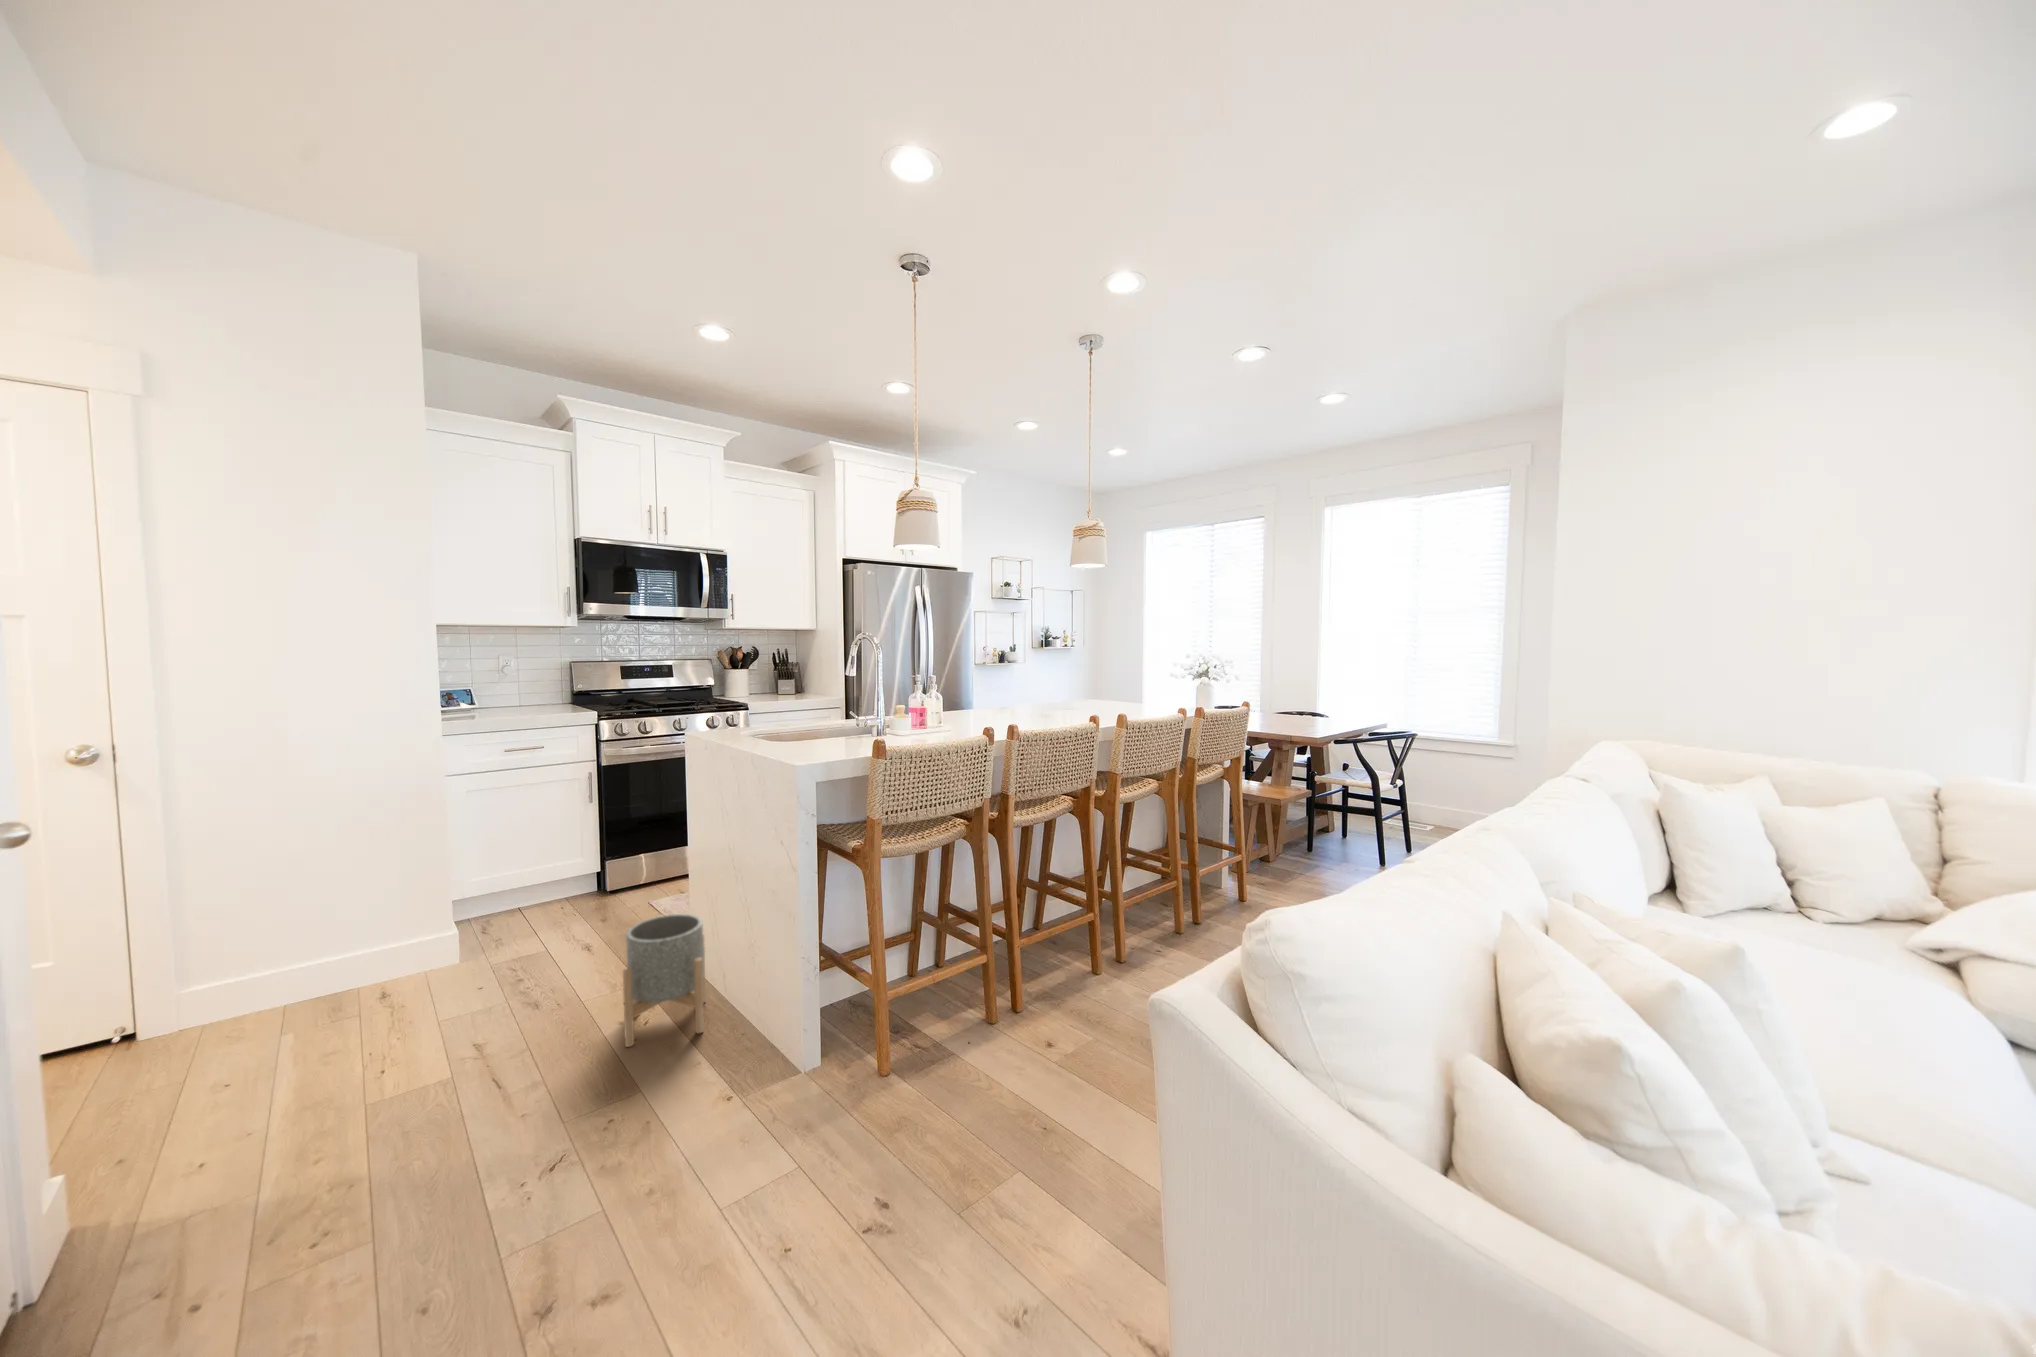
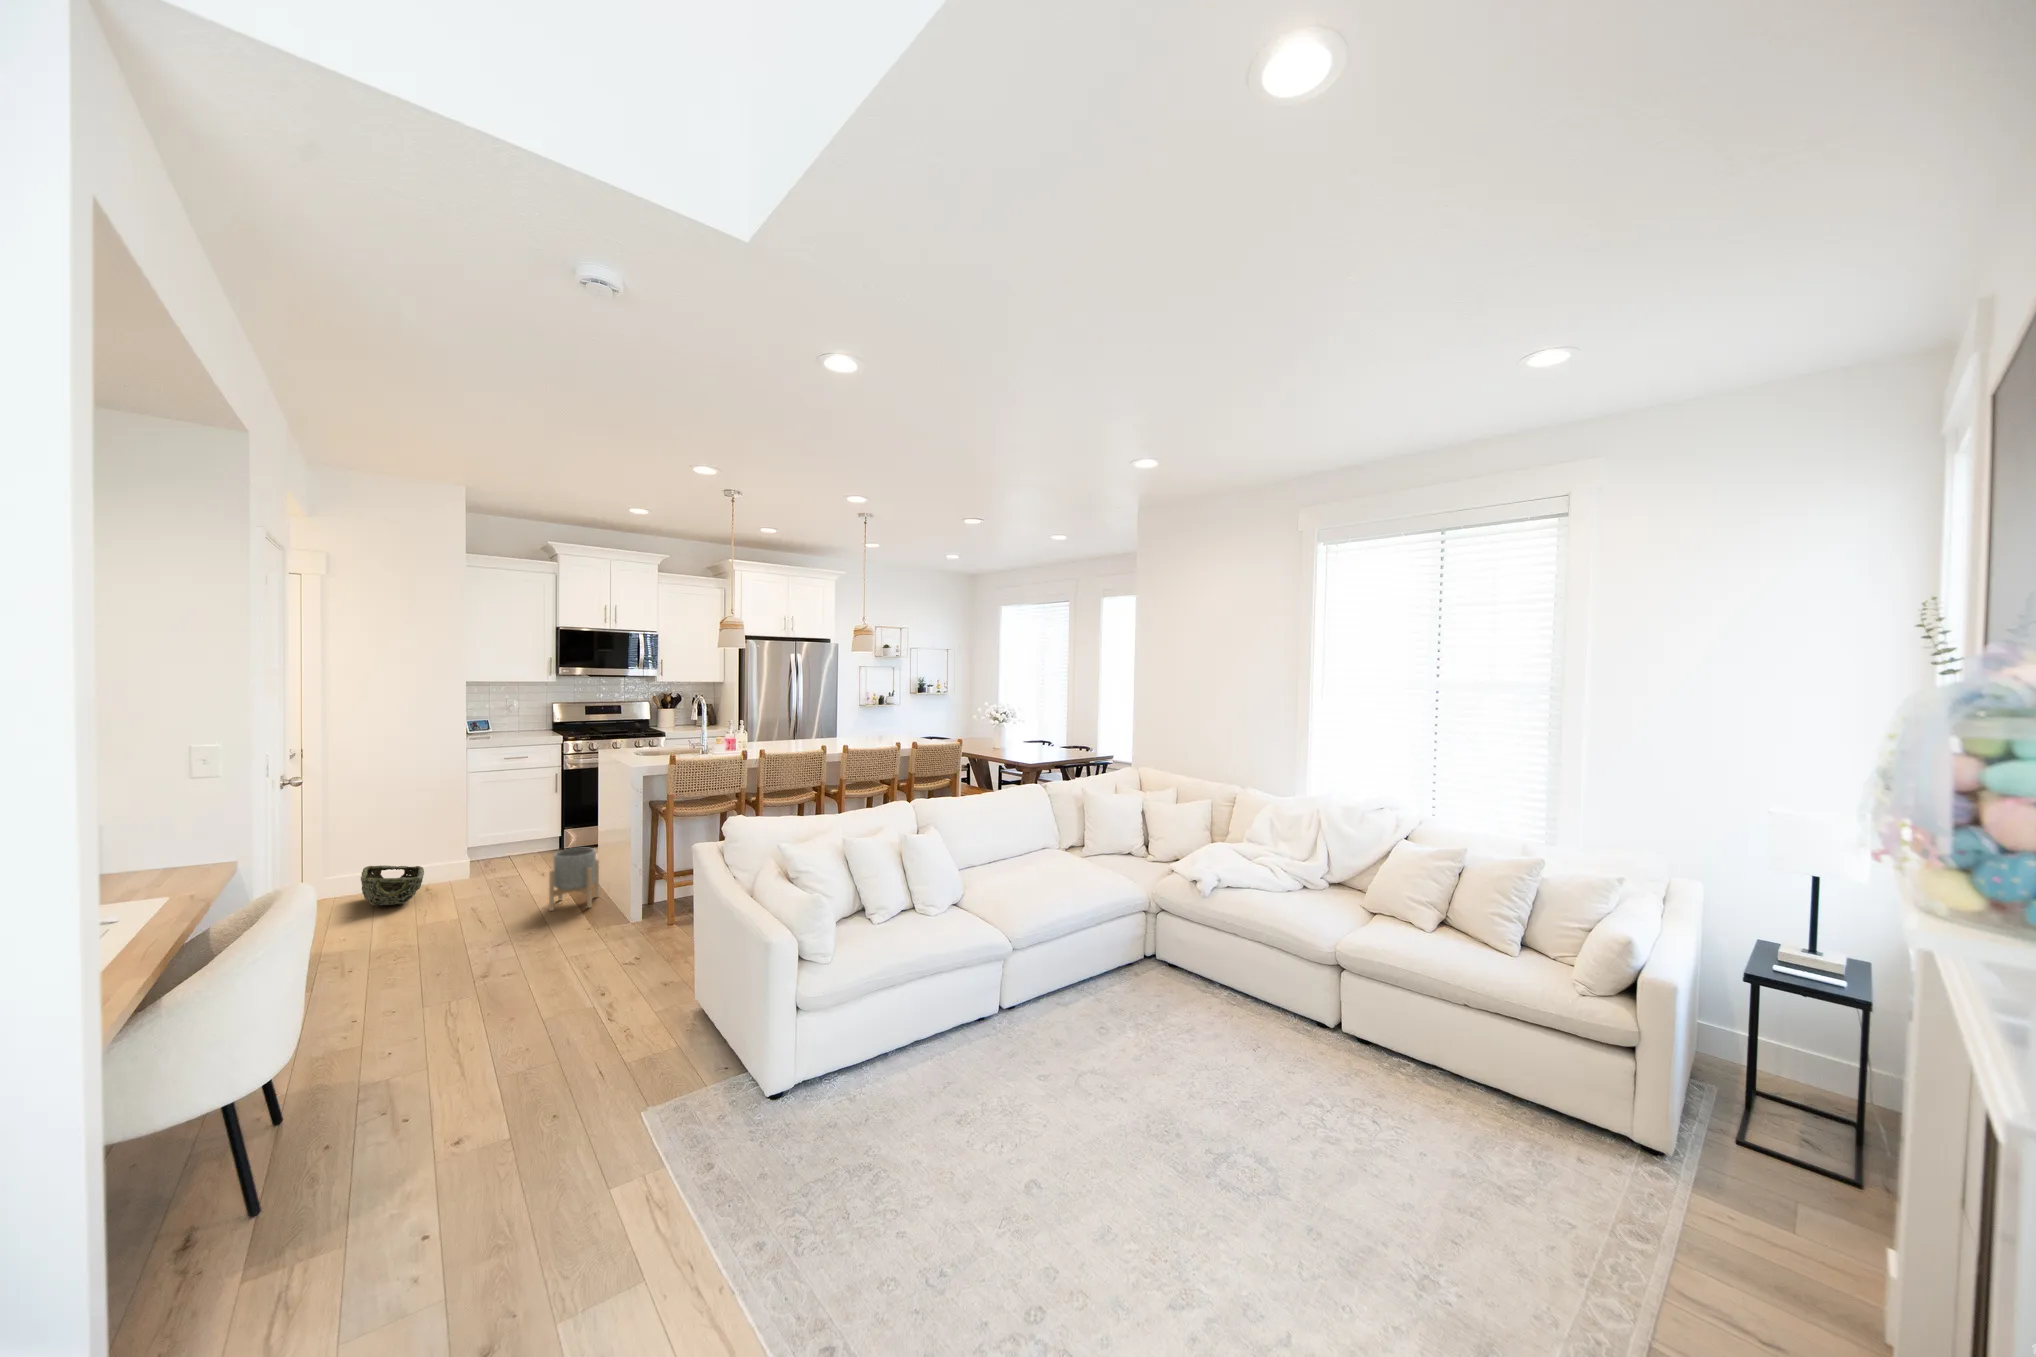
woven basket: none [237,954,371,1052] -> present [361,866,424,905]

